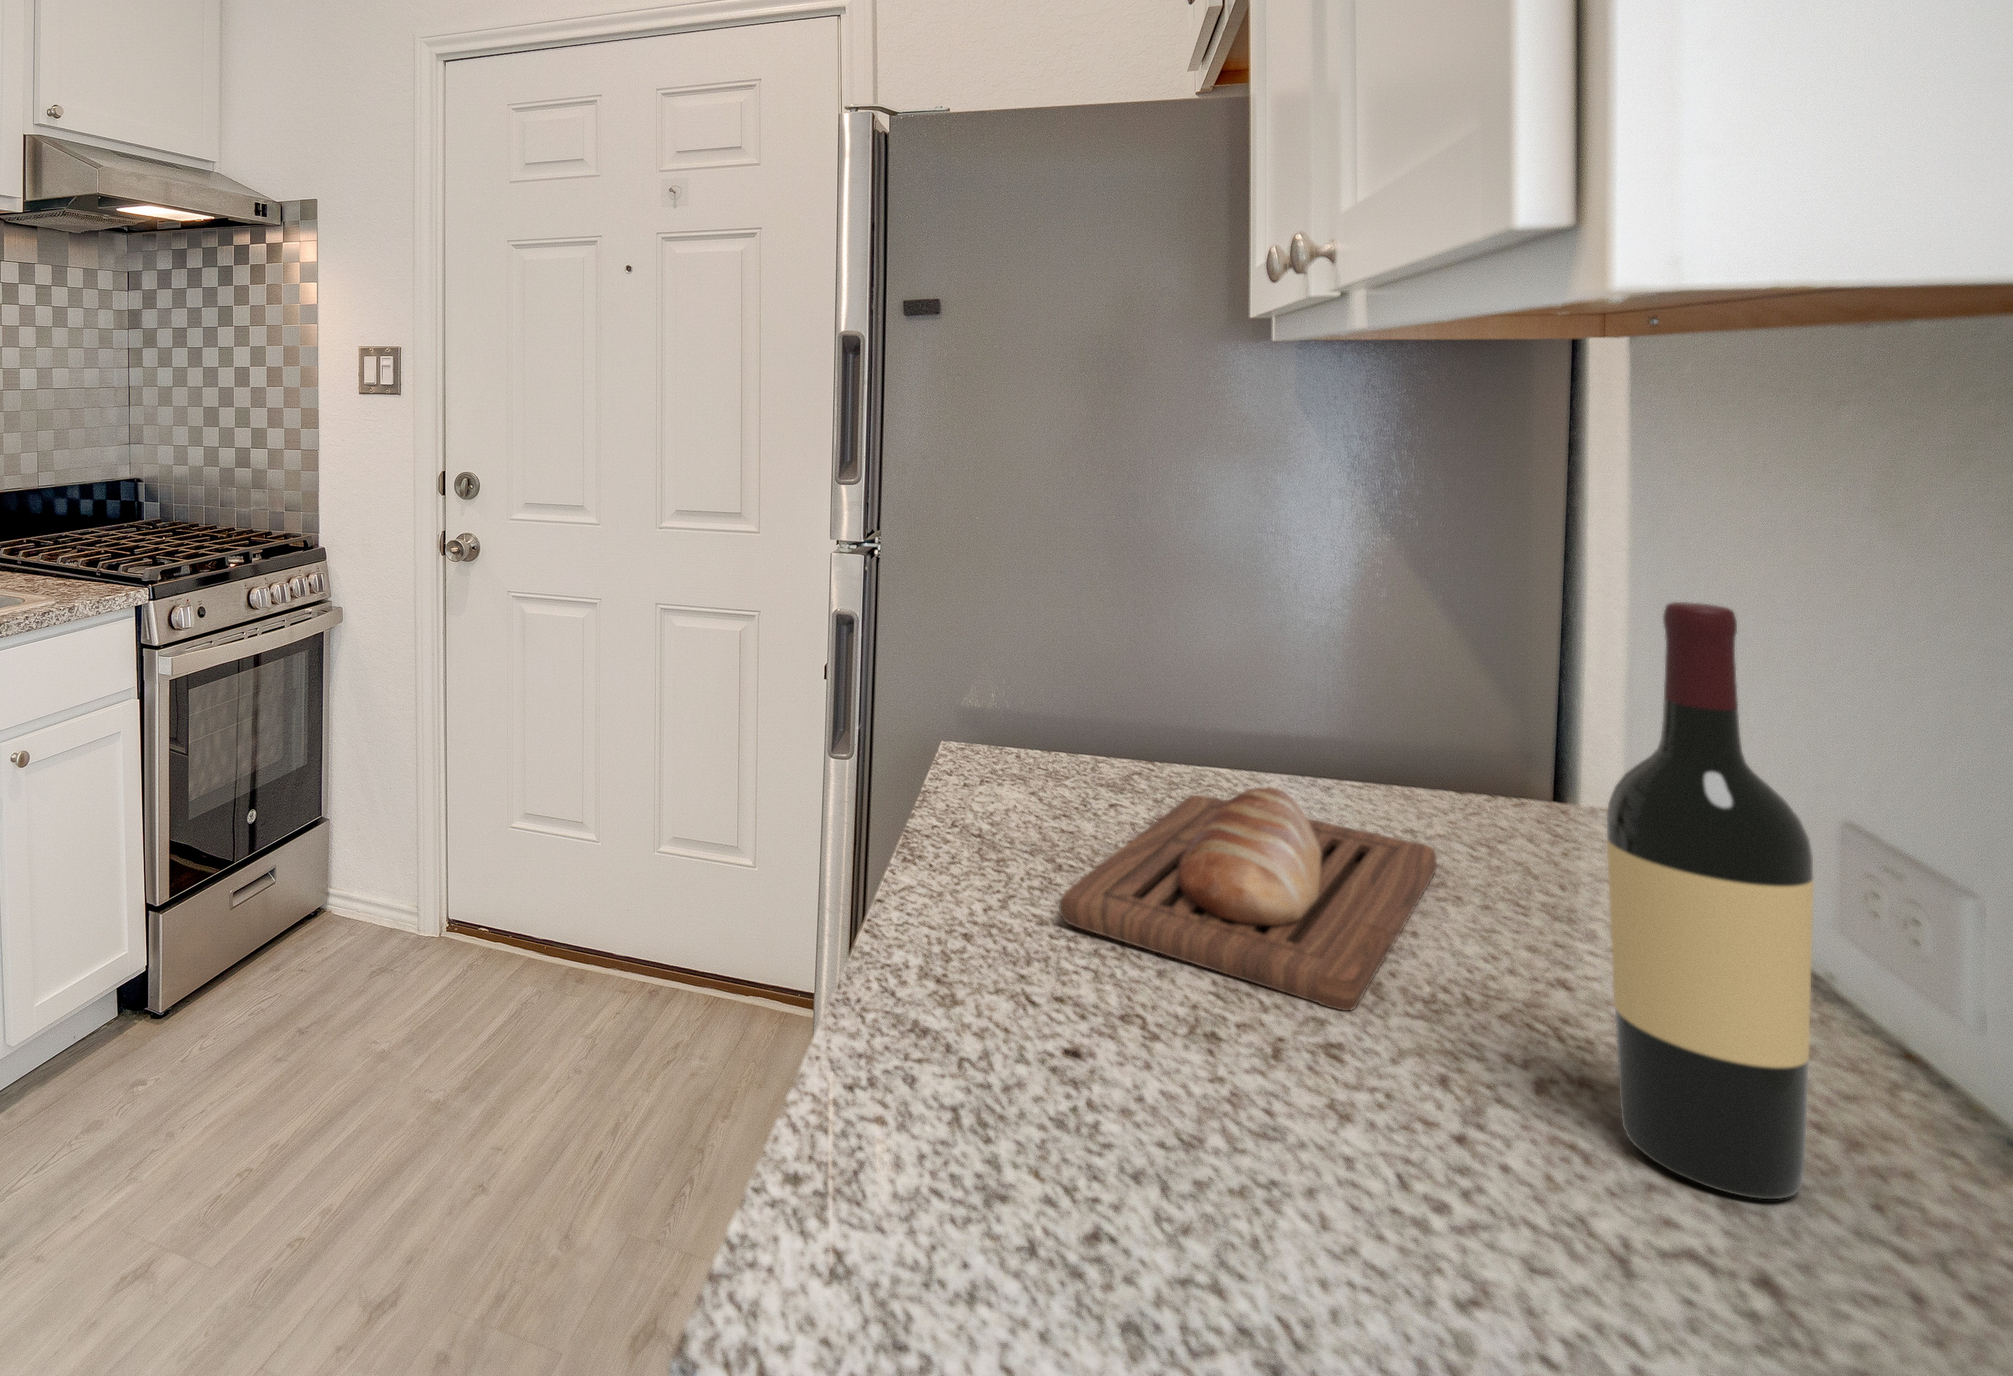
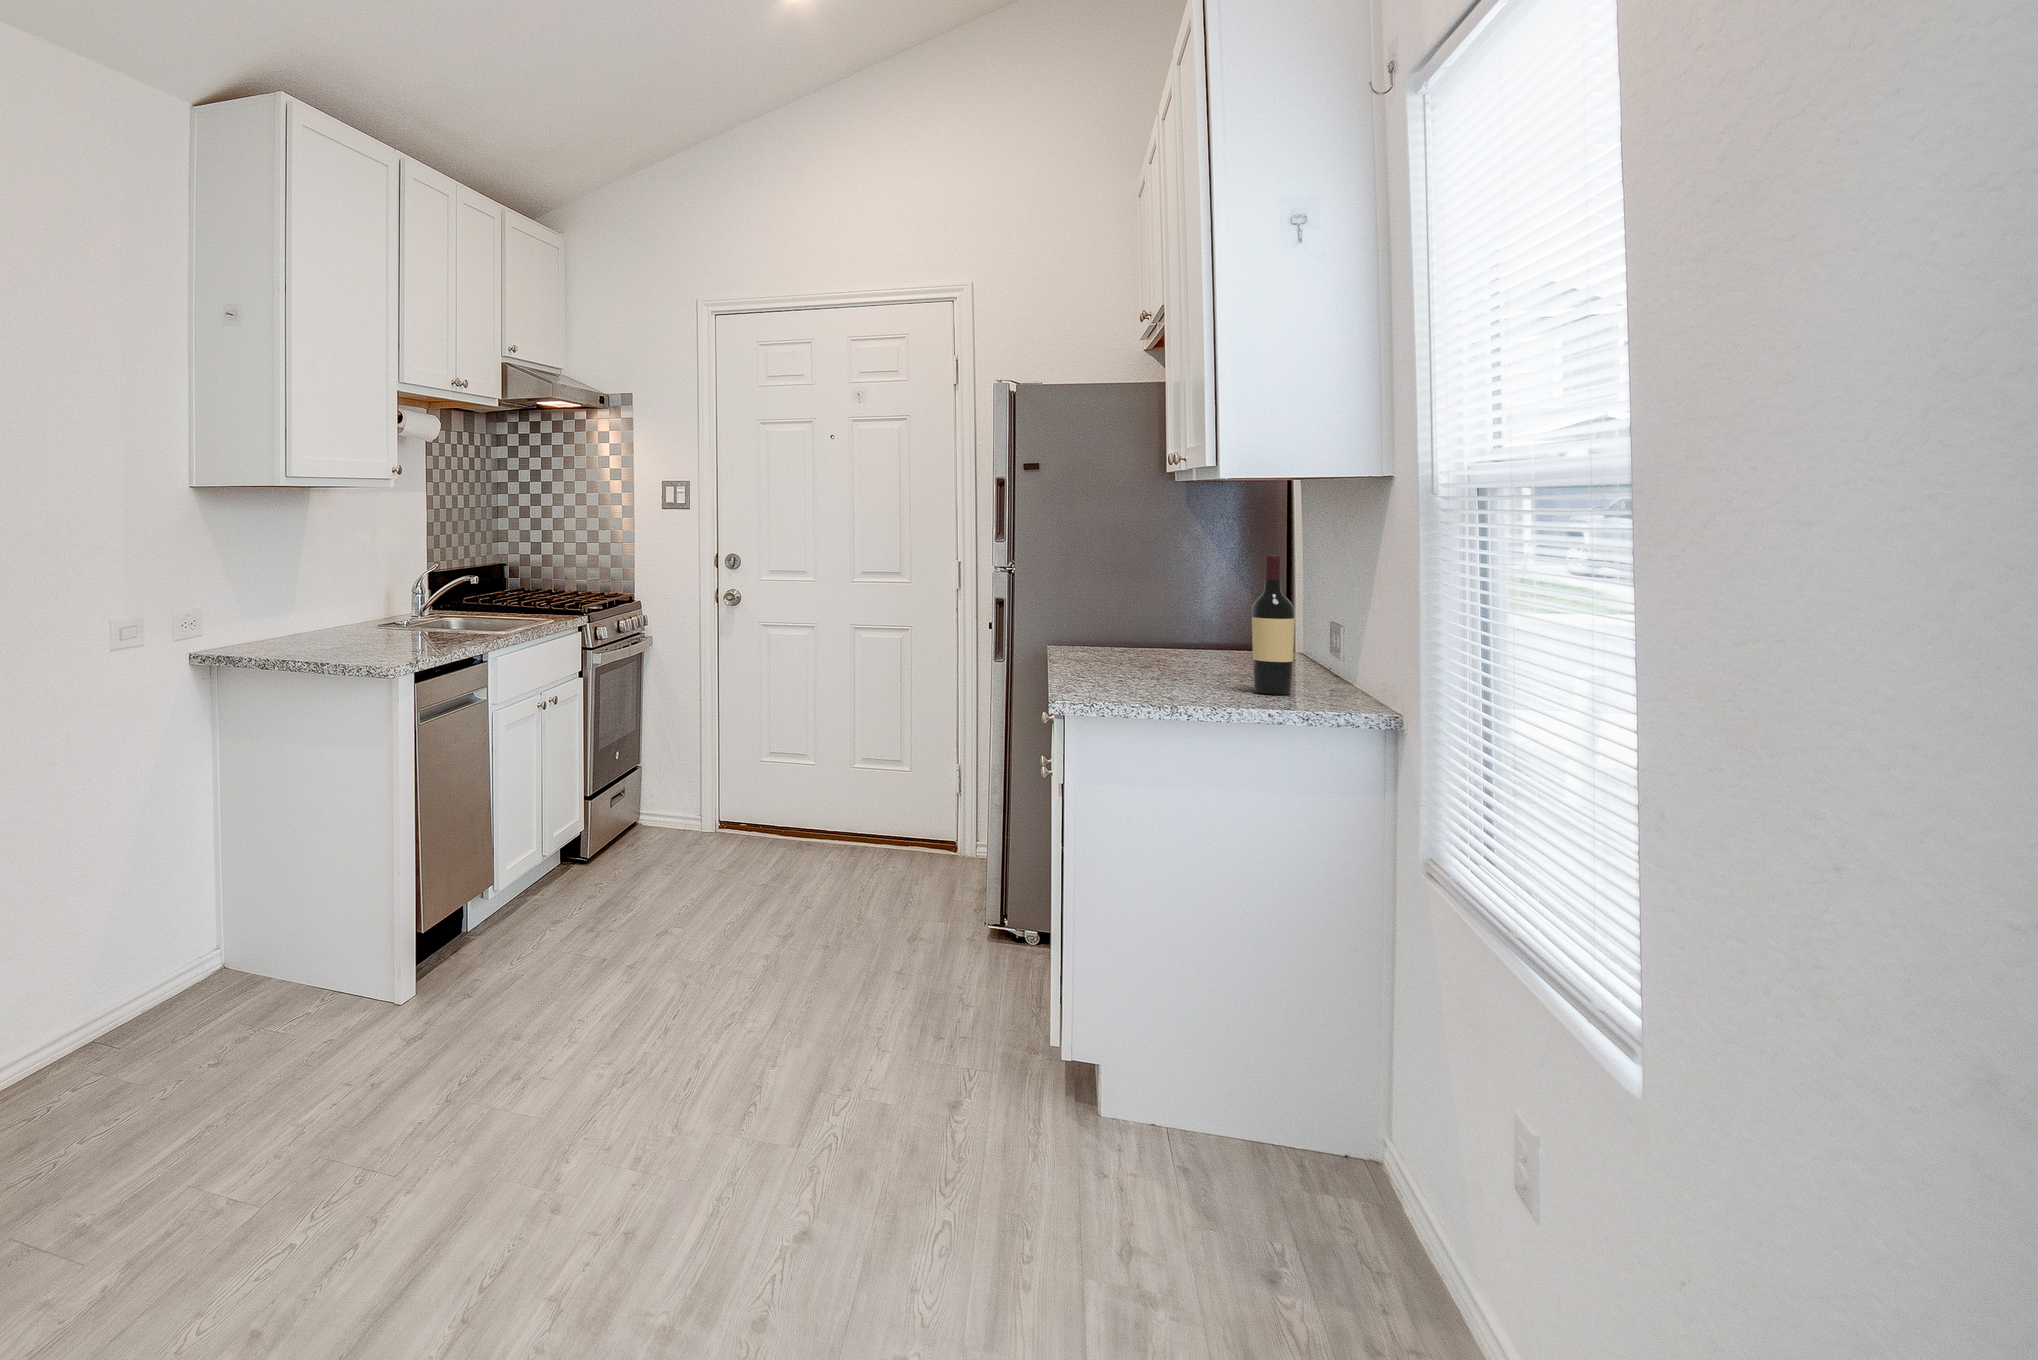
bread loaf: present [1059,788,1437,1011] -> none [1105,646,1234,686]

